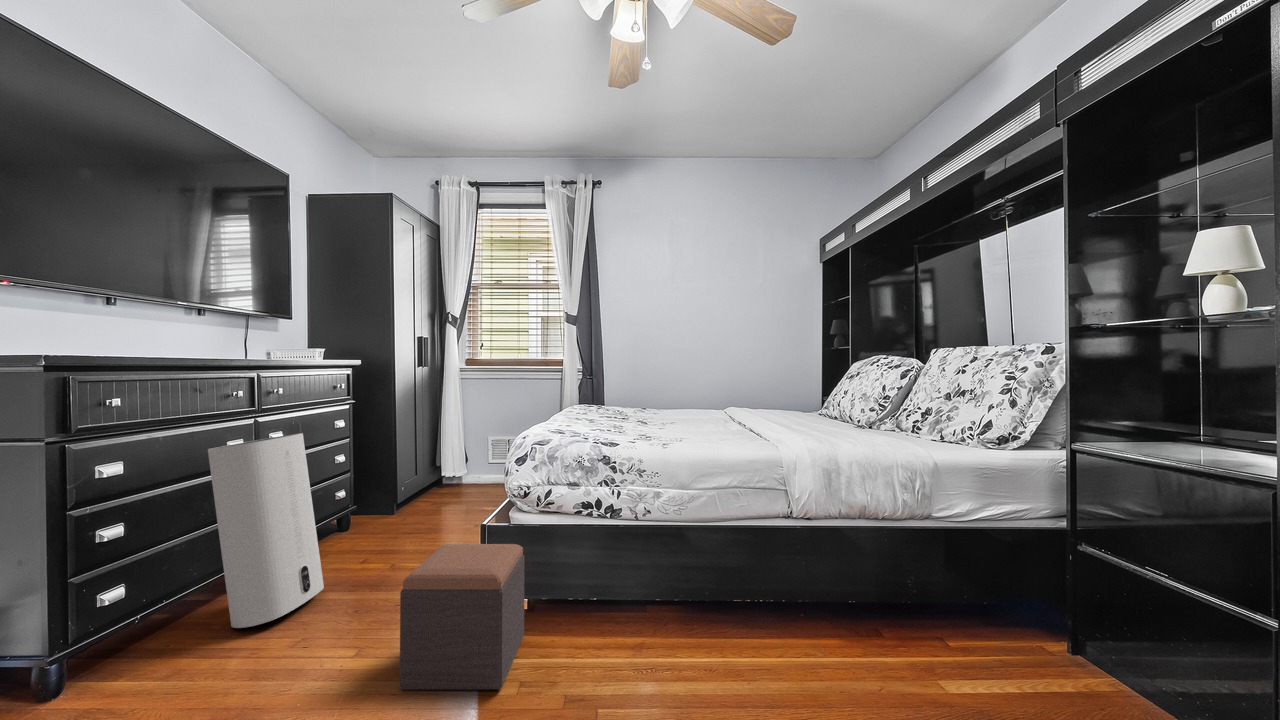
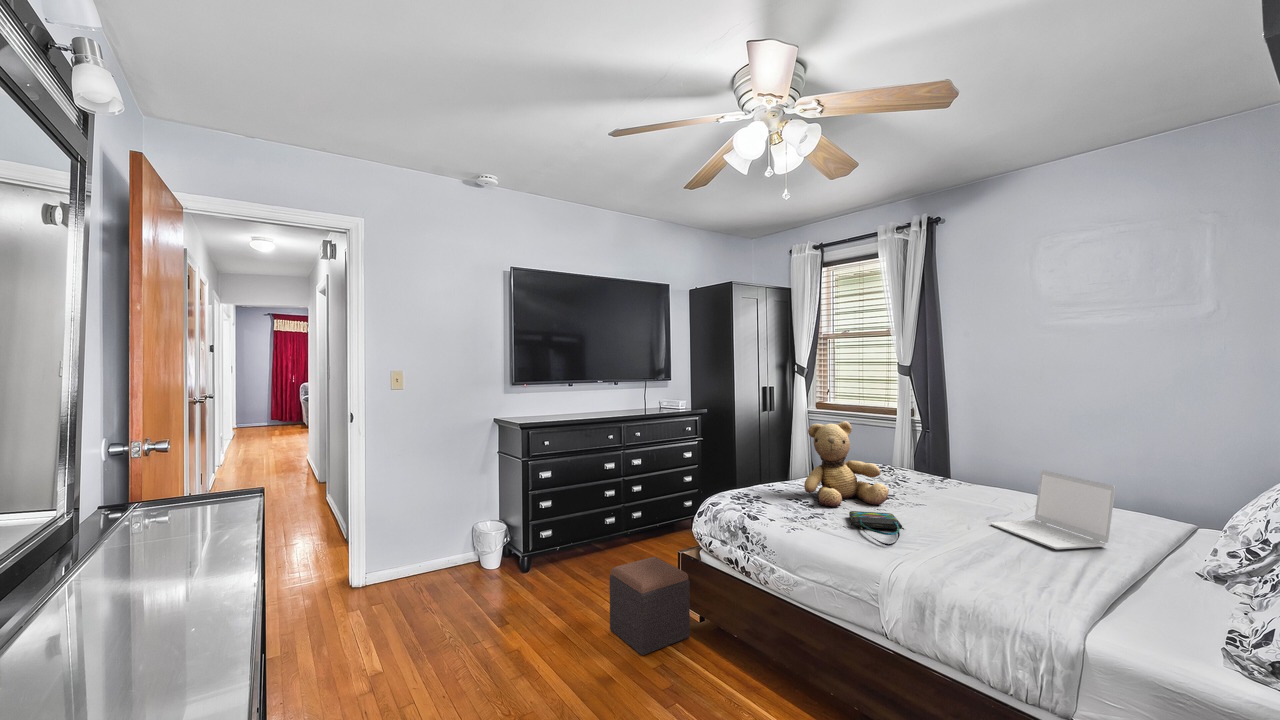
teddy bear: none [590,345,665,430] -> present [804,421,889,507]
laptop: none [743,378,811,426] -> present [991,470,1115,549]
tote bag: none [668,423,748,440] -> present [849,511,904,546]
air purifier: present [208,433,324,628] -> none [586,466,640,570]

